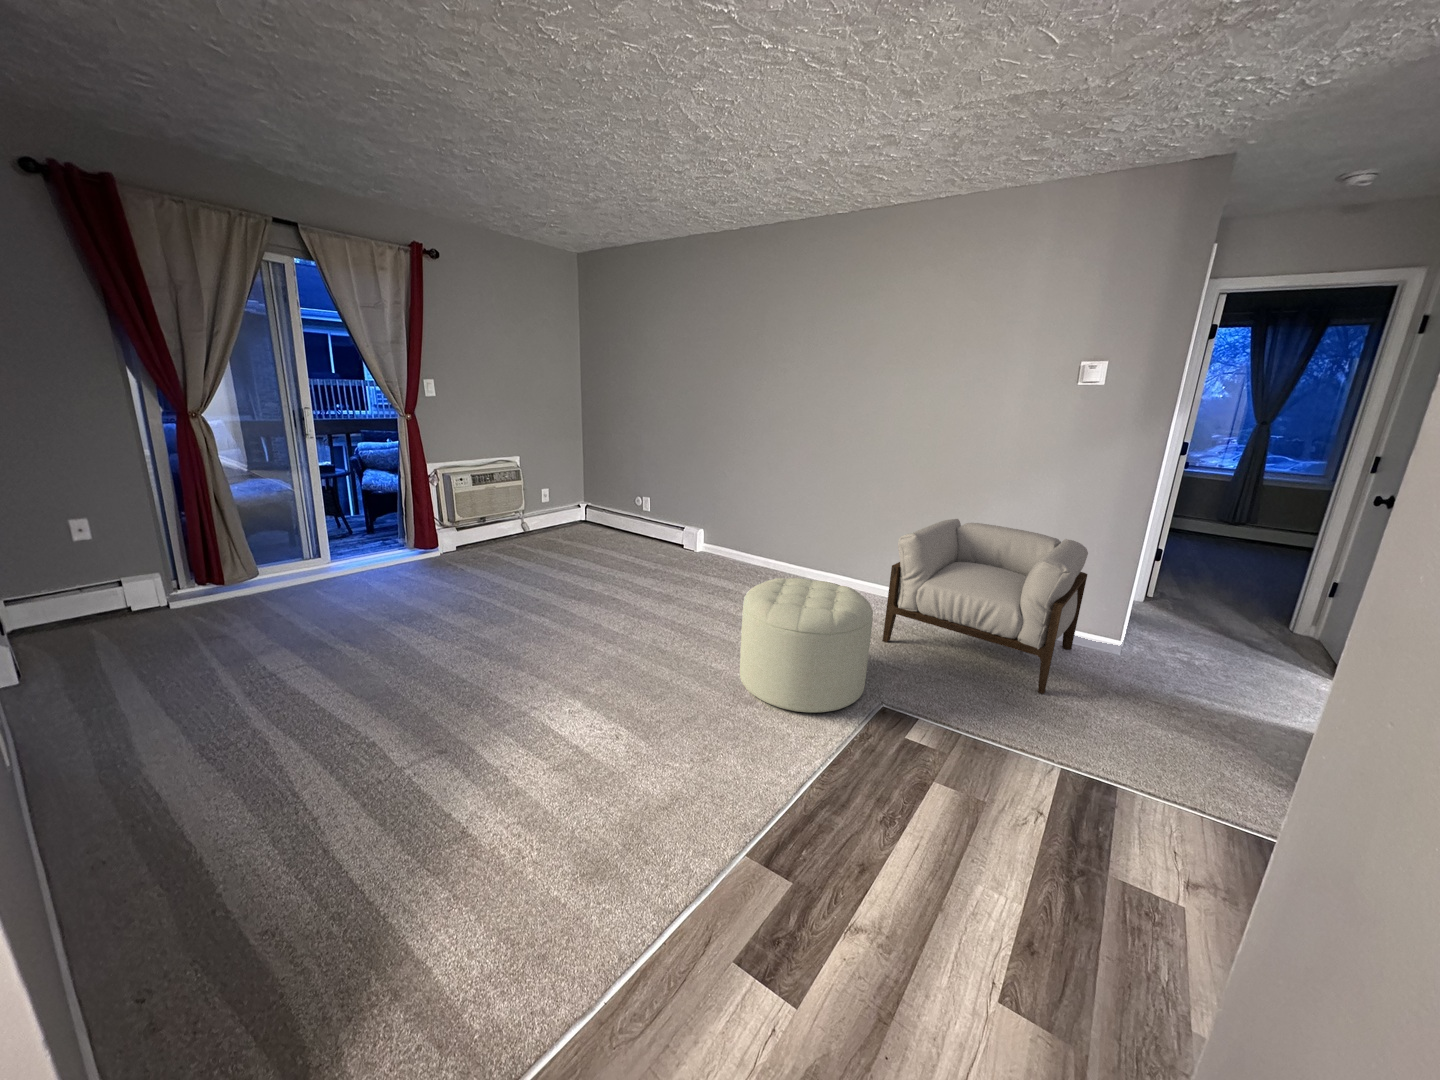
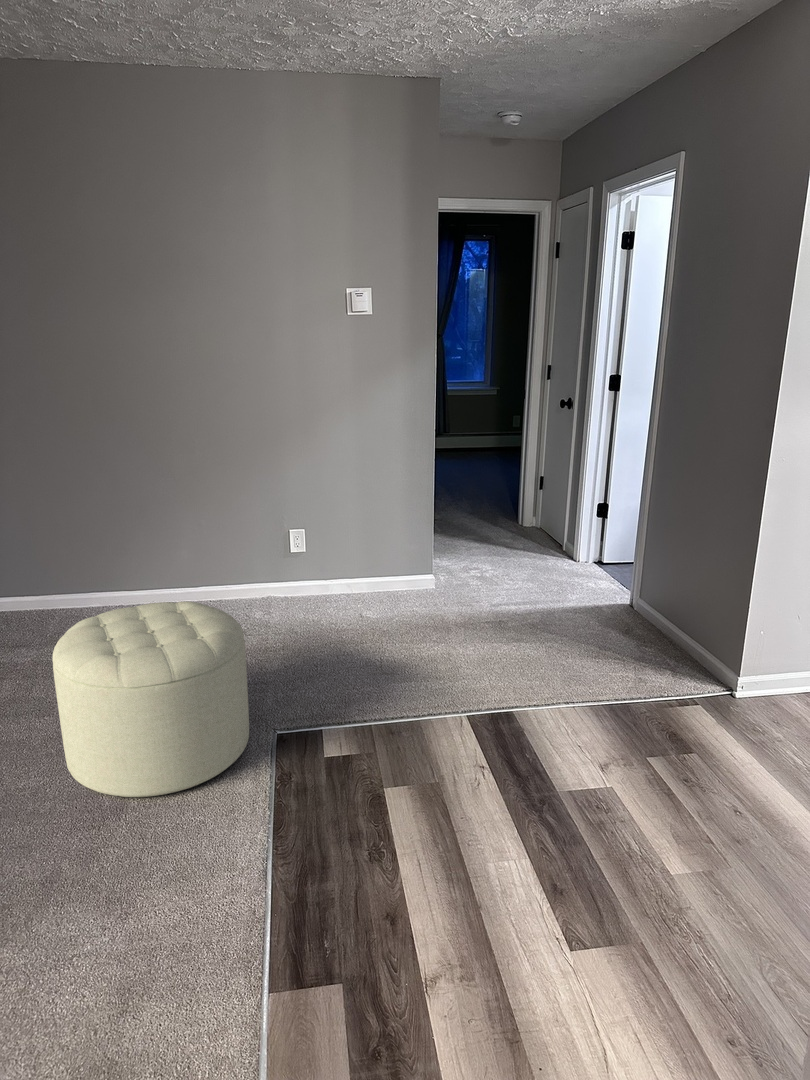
armchair: present [883,519,1088,694] -> none [212,481,409,656]

